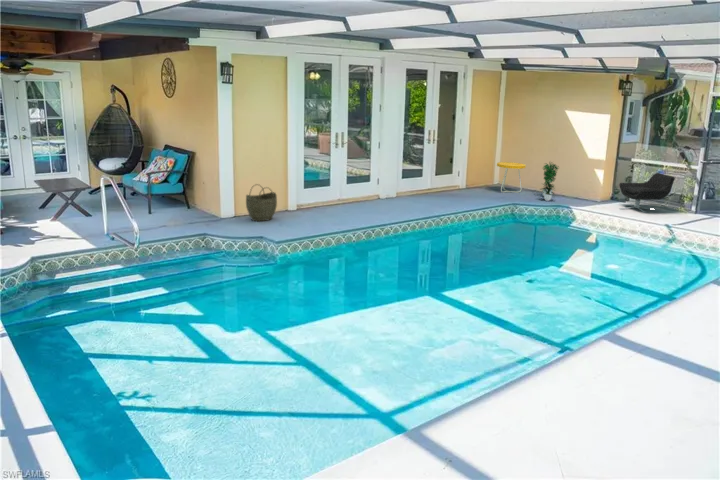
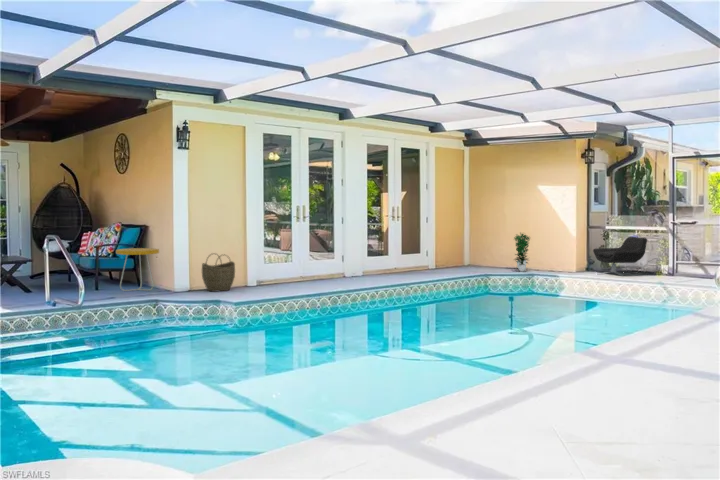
side table: present [497,162,526,193] -> present [116,248,159,291]

